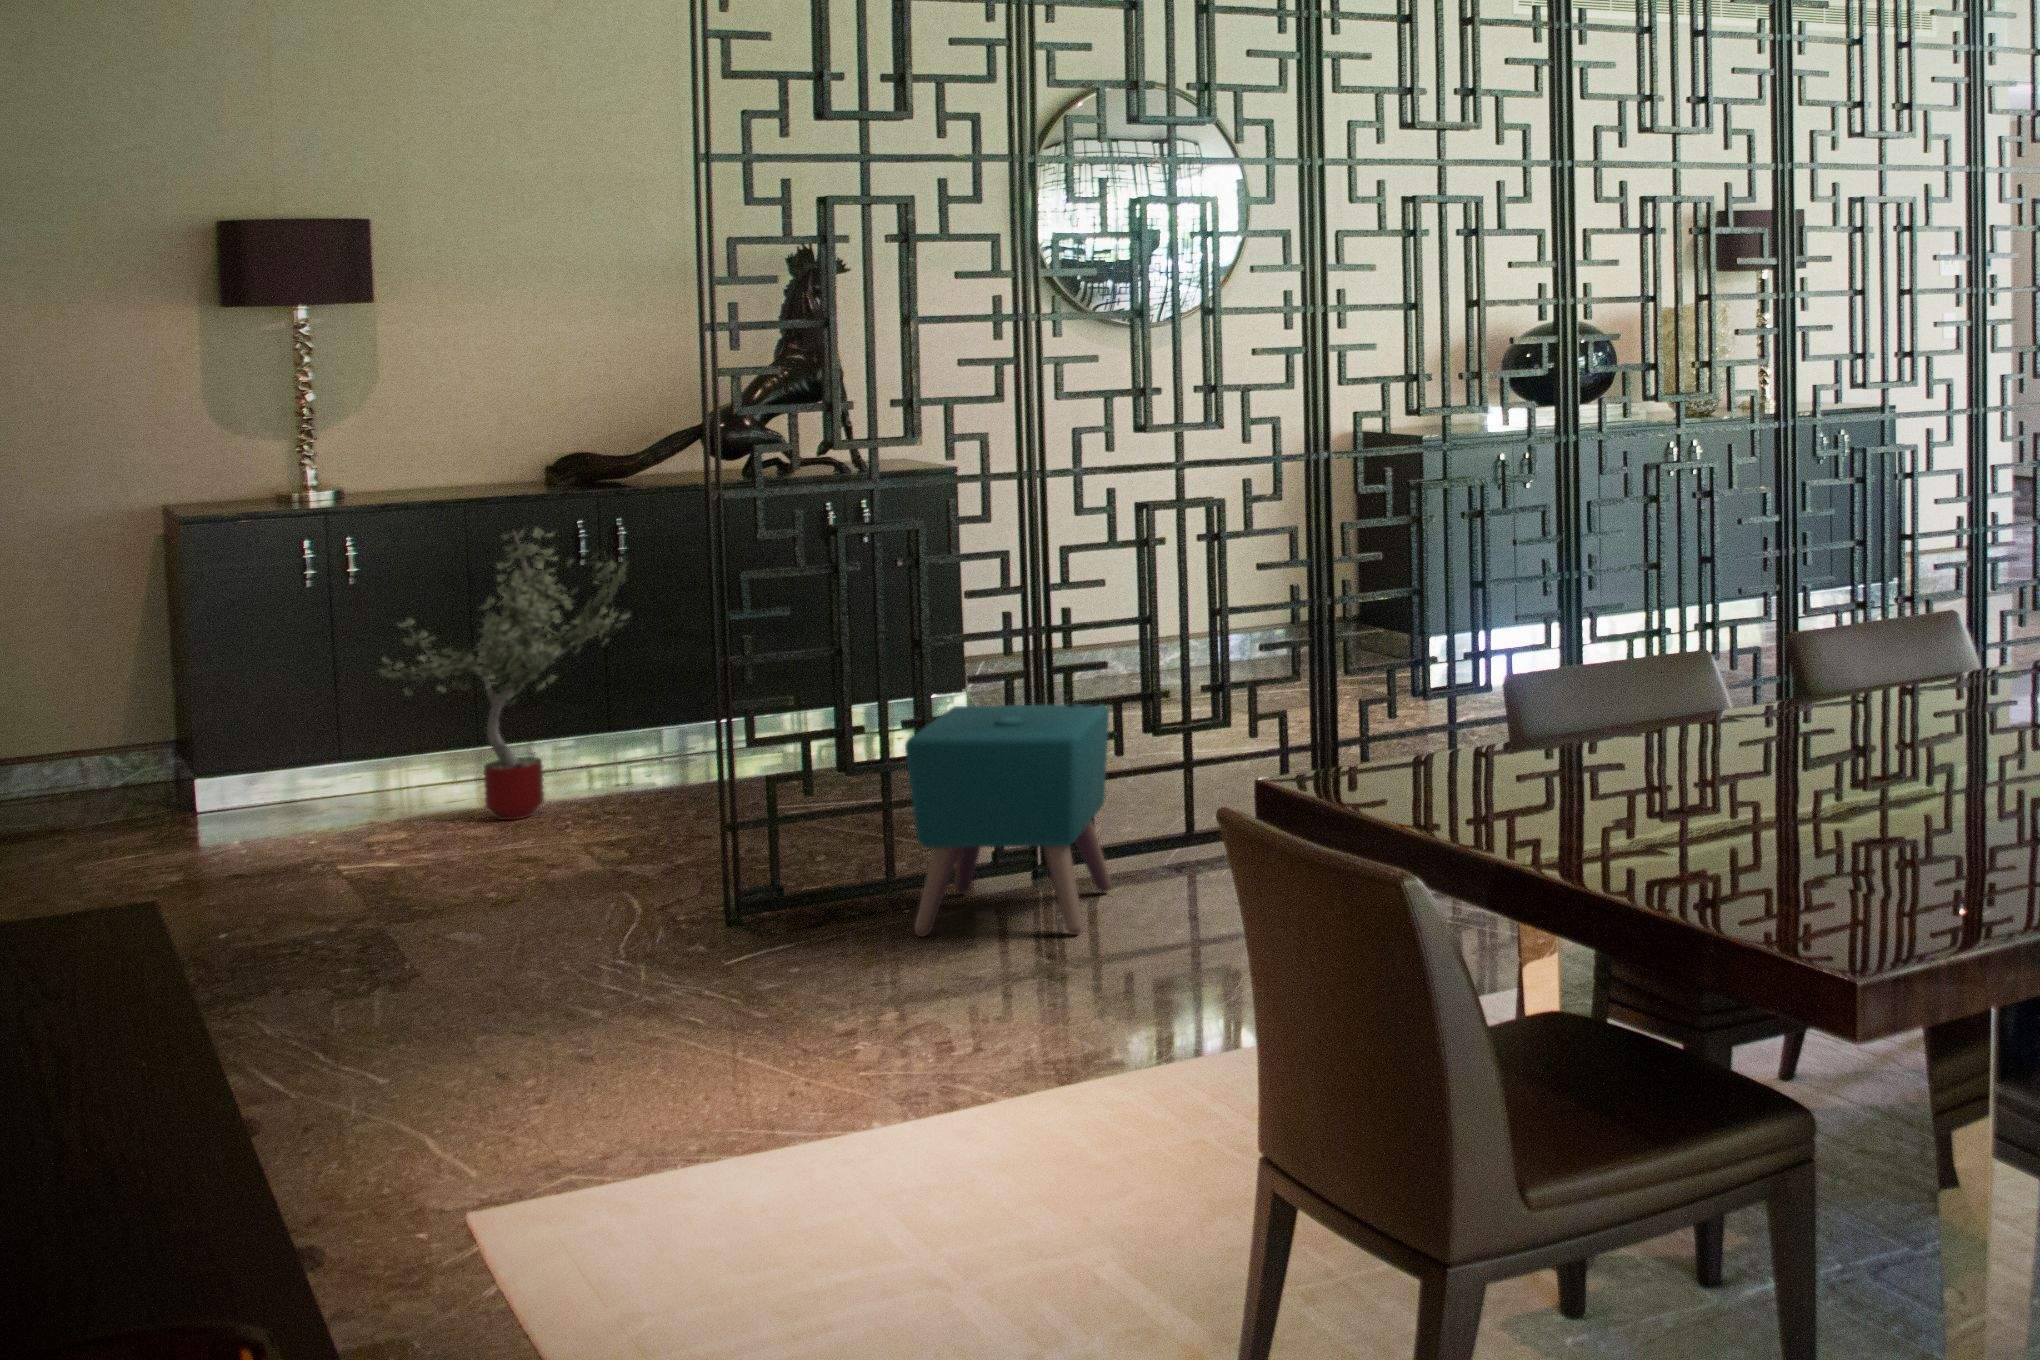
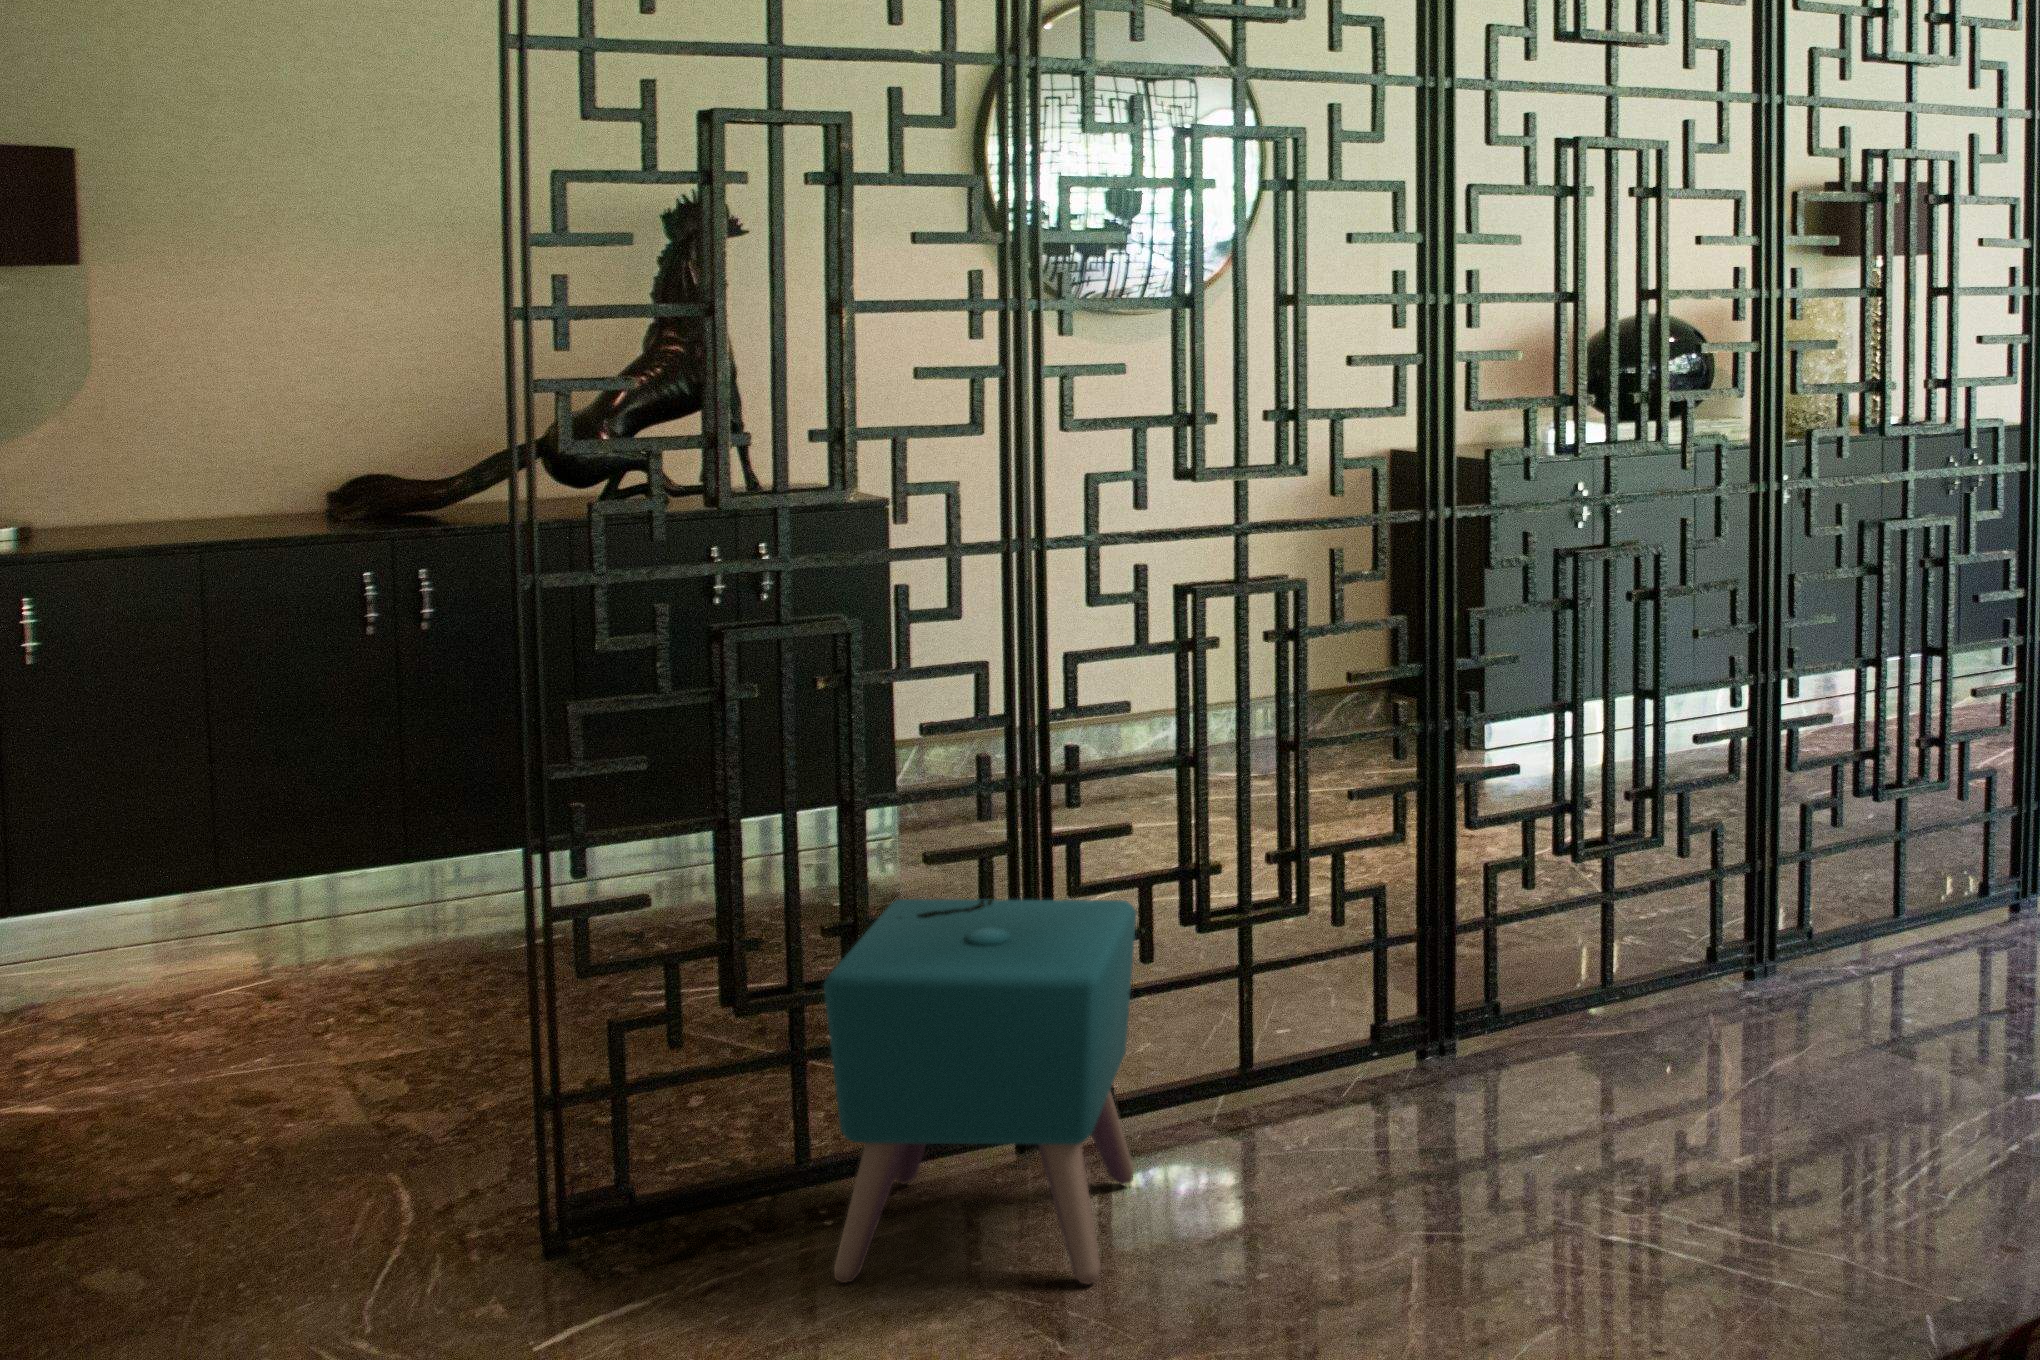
potted tree: present [380,528,630,820] -> none [36,581,425,1008]

